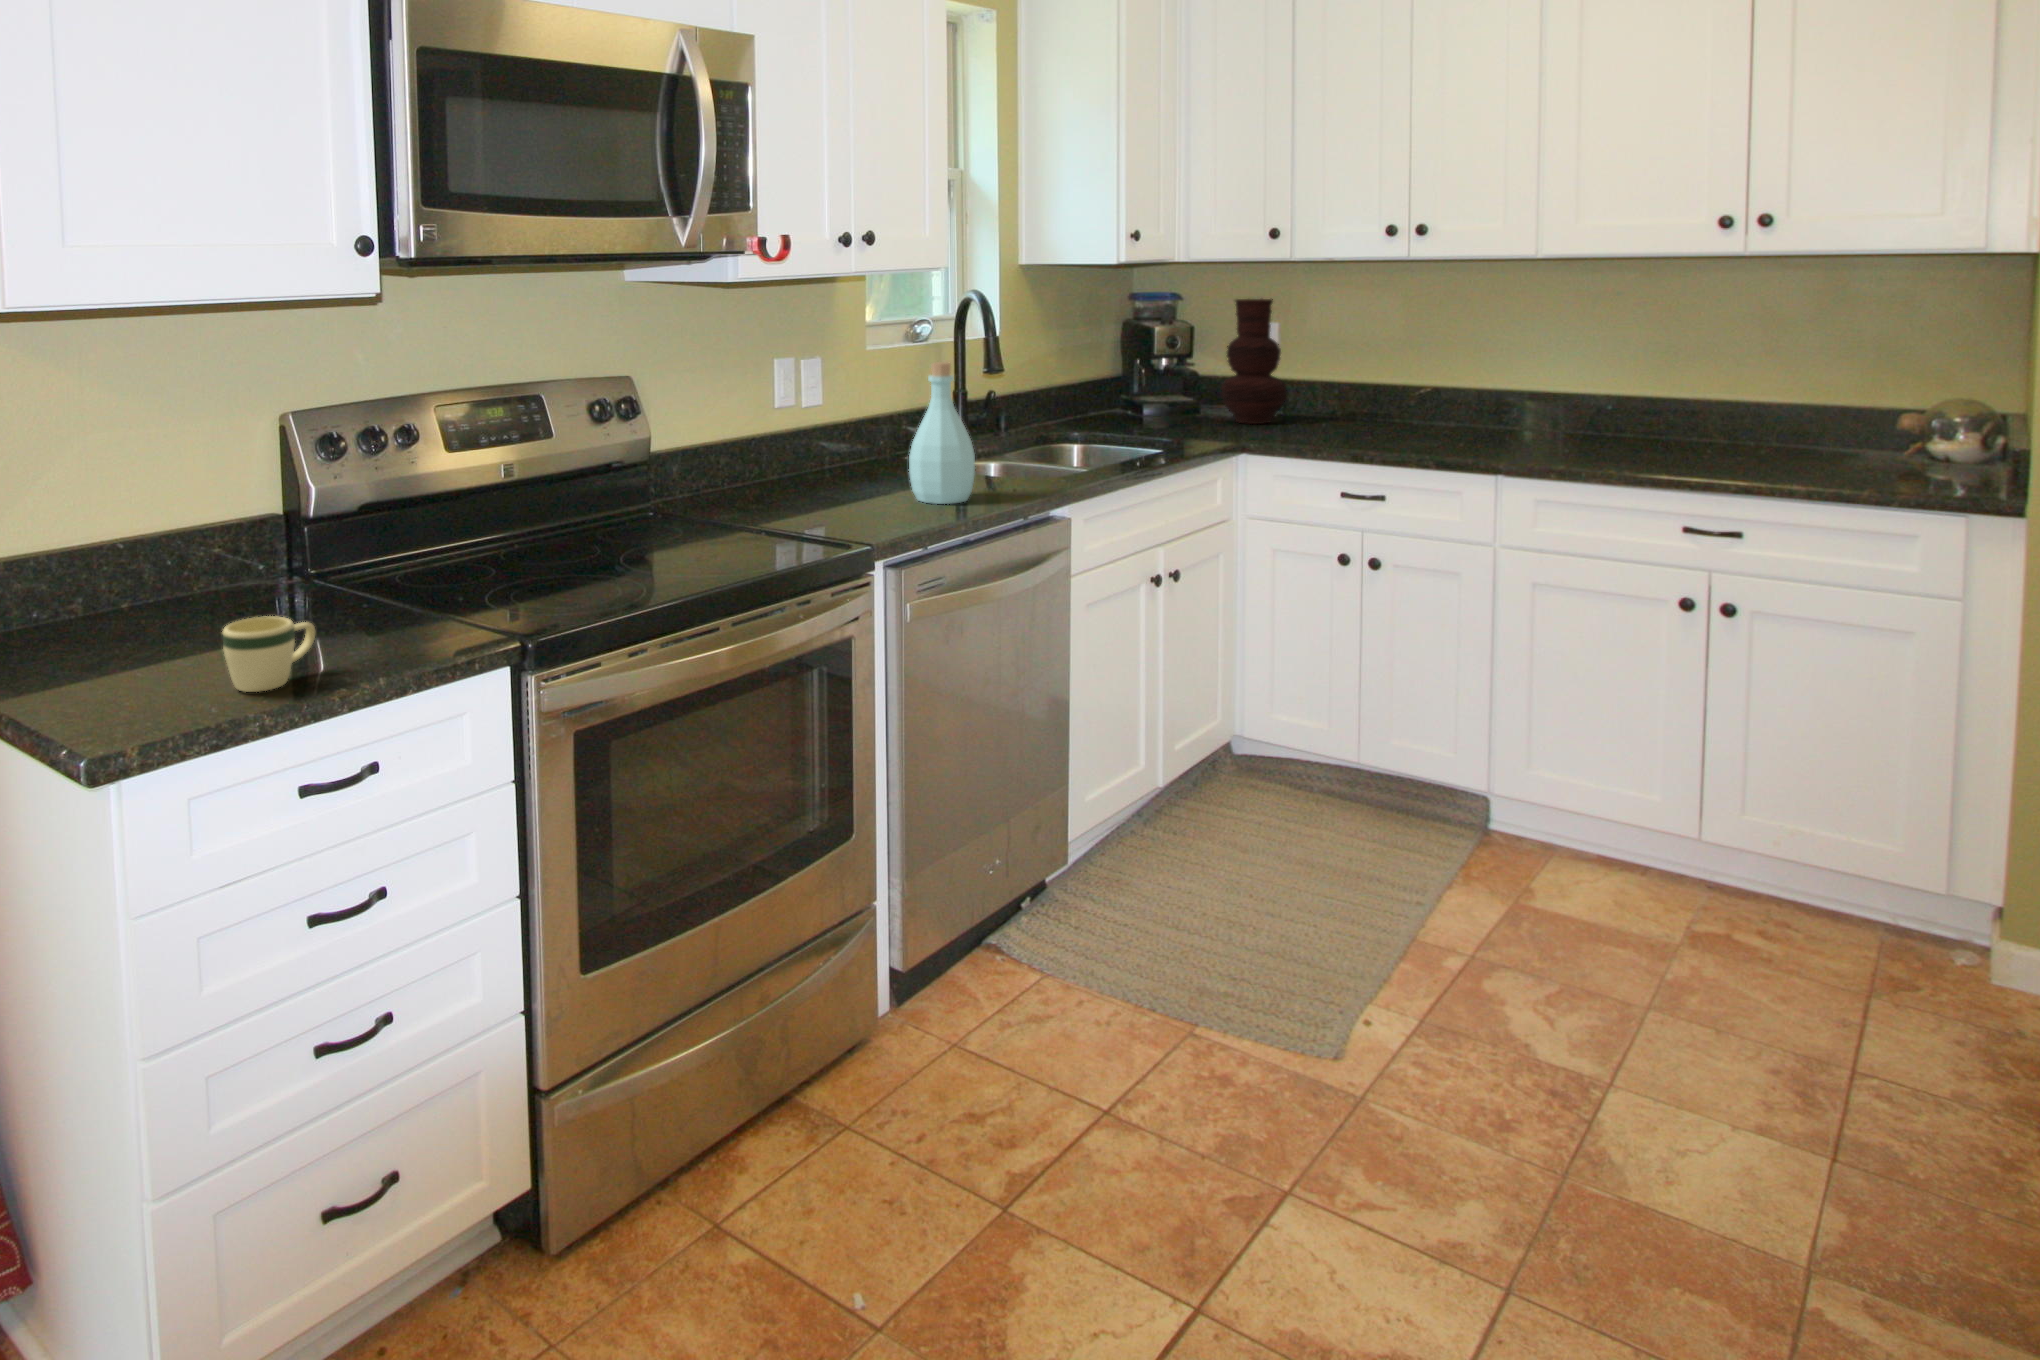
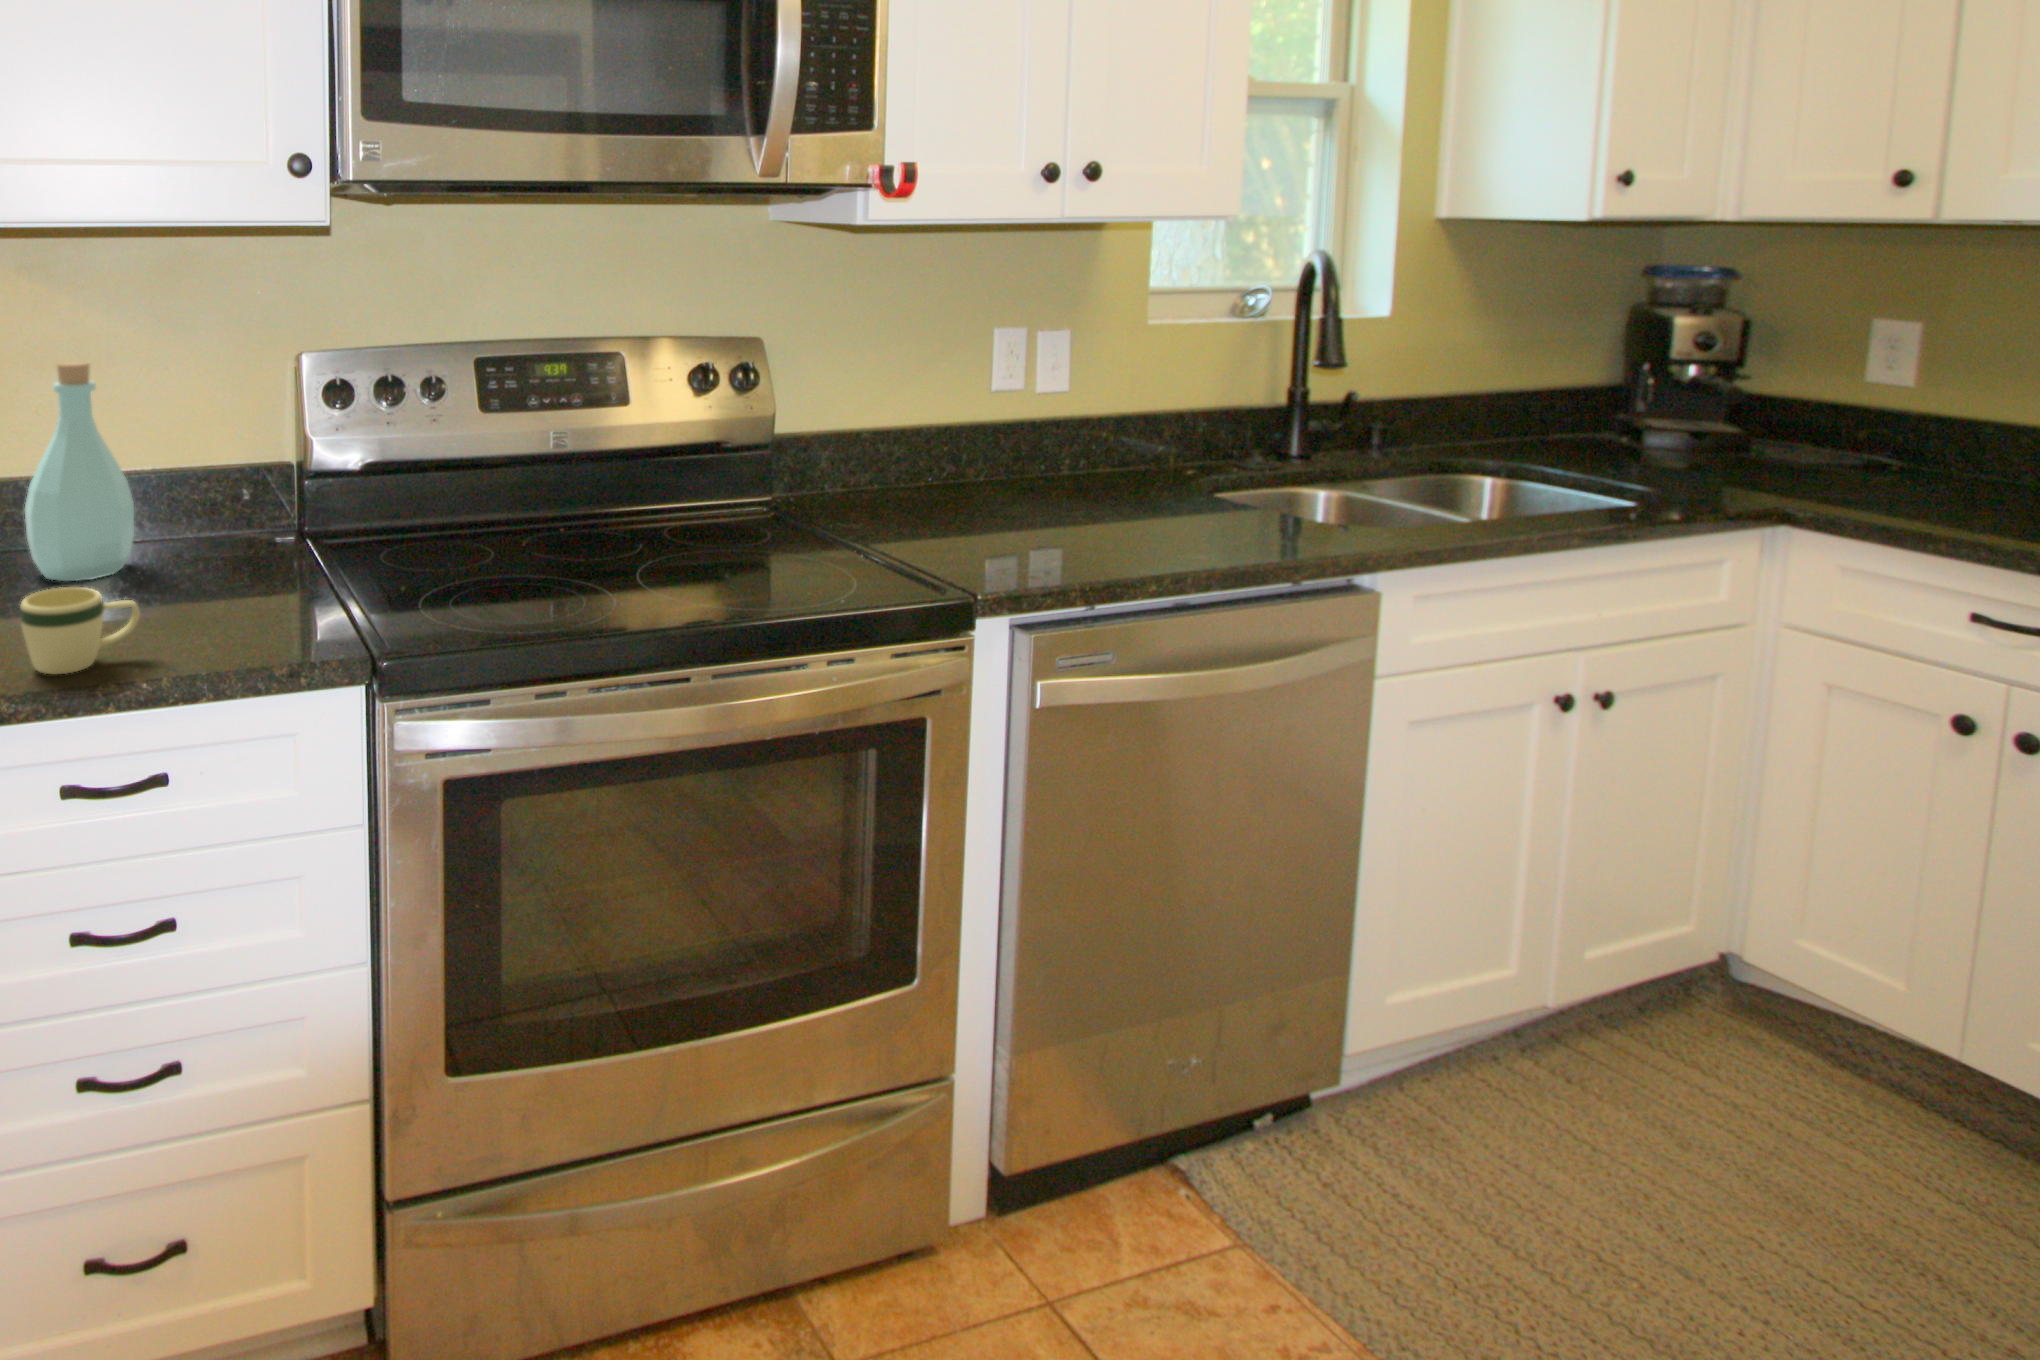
vase: present [1221,299,1287,424] -> none [1794,278,1937,479]
bottle: present [909,362,975,504] -> present [25,362,134,581]

